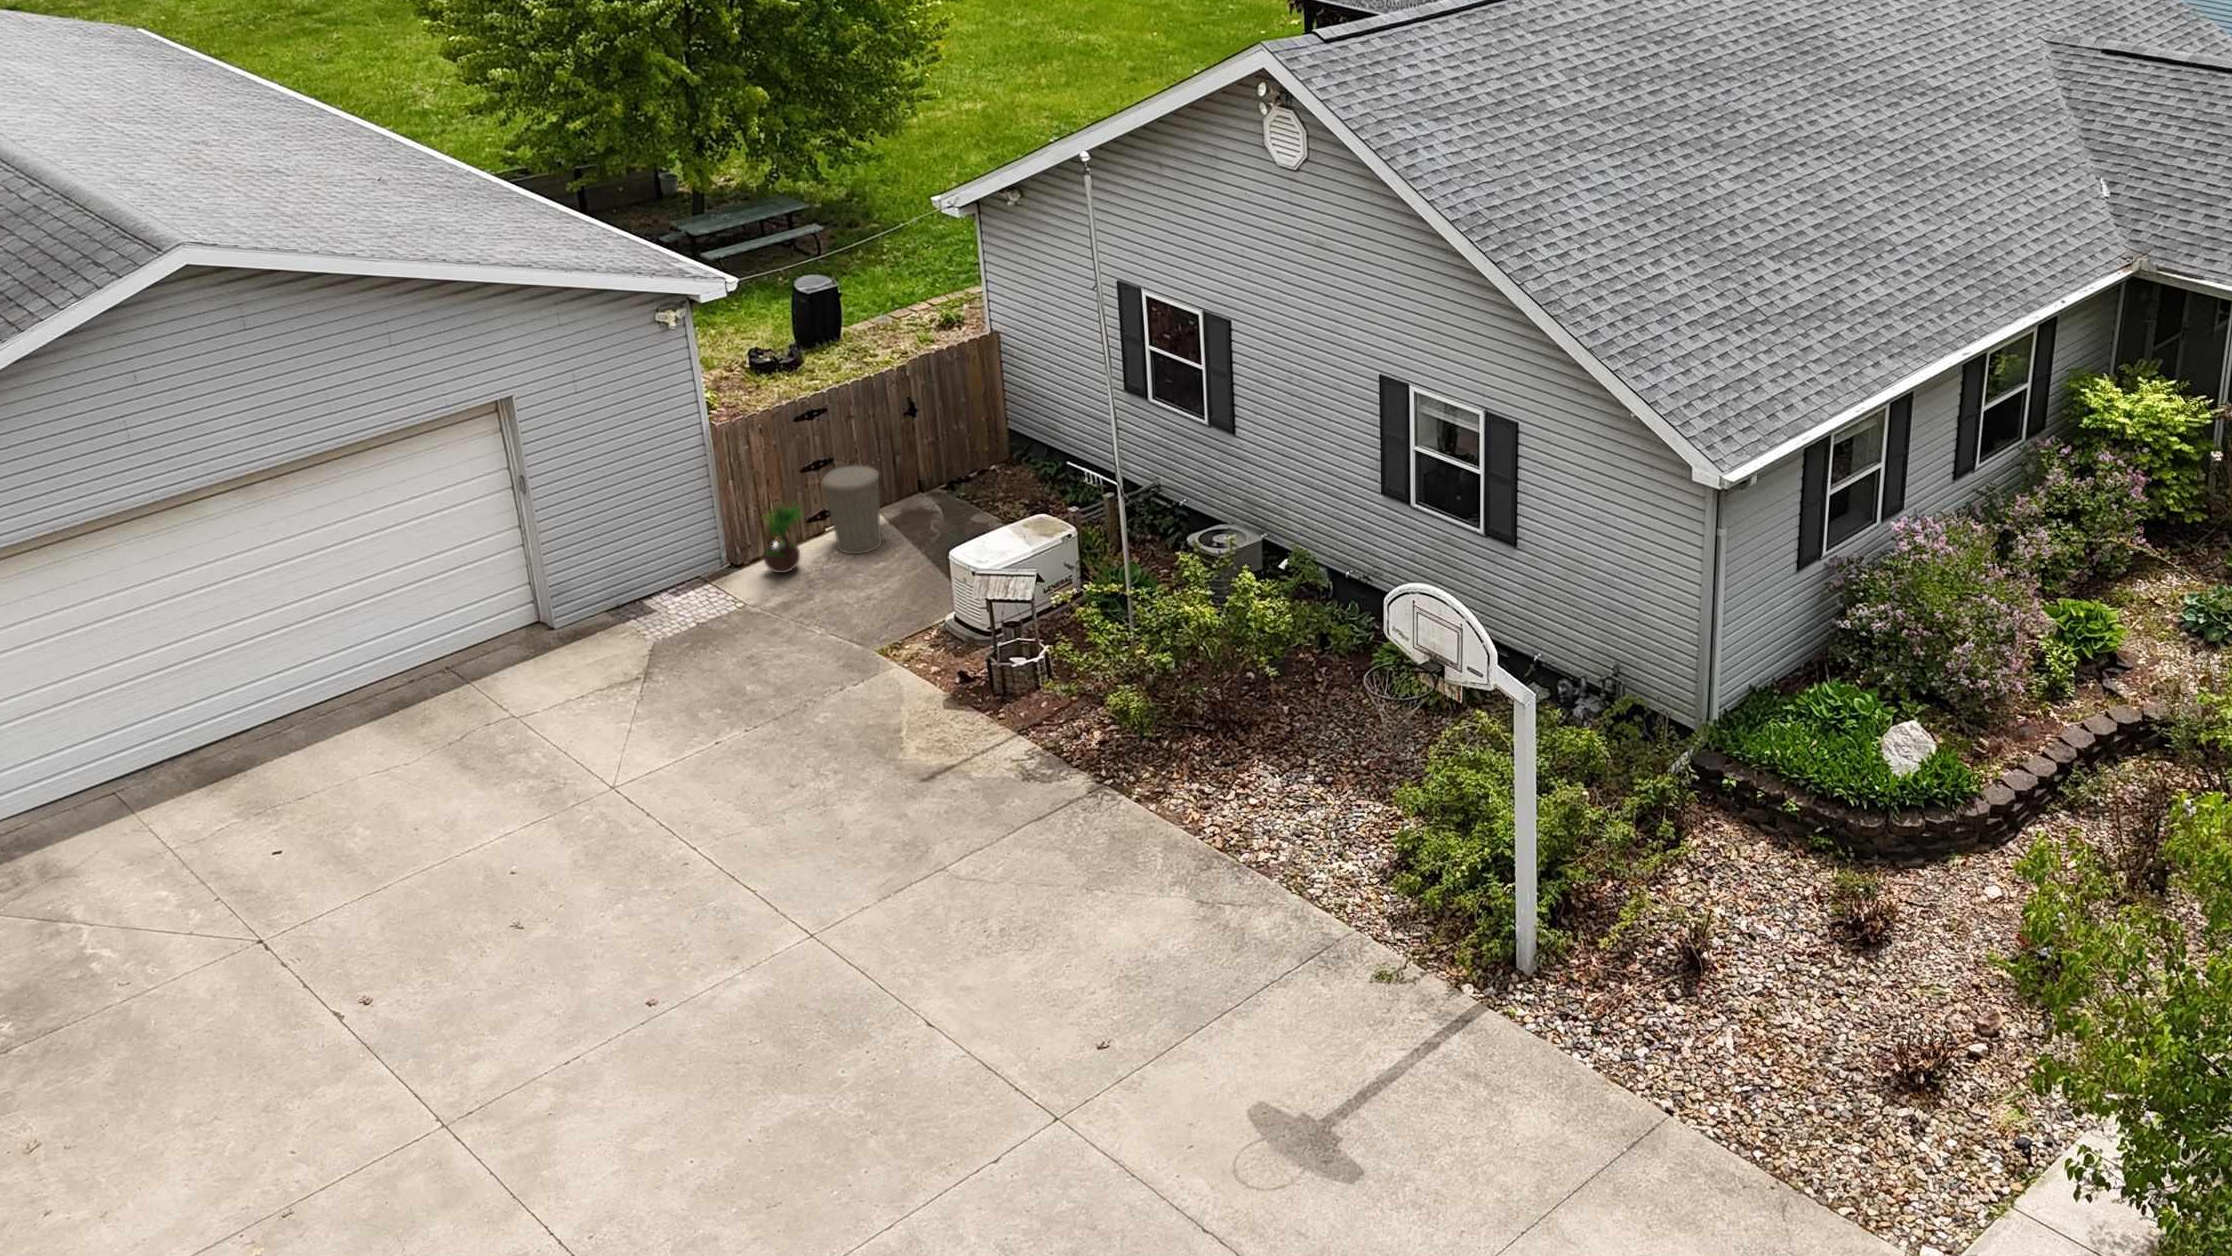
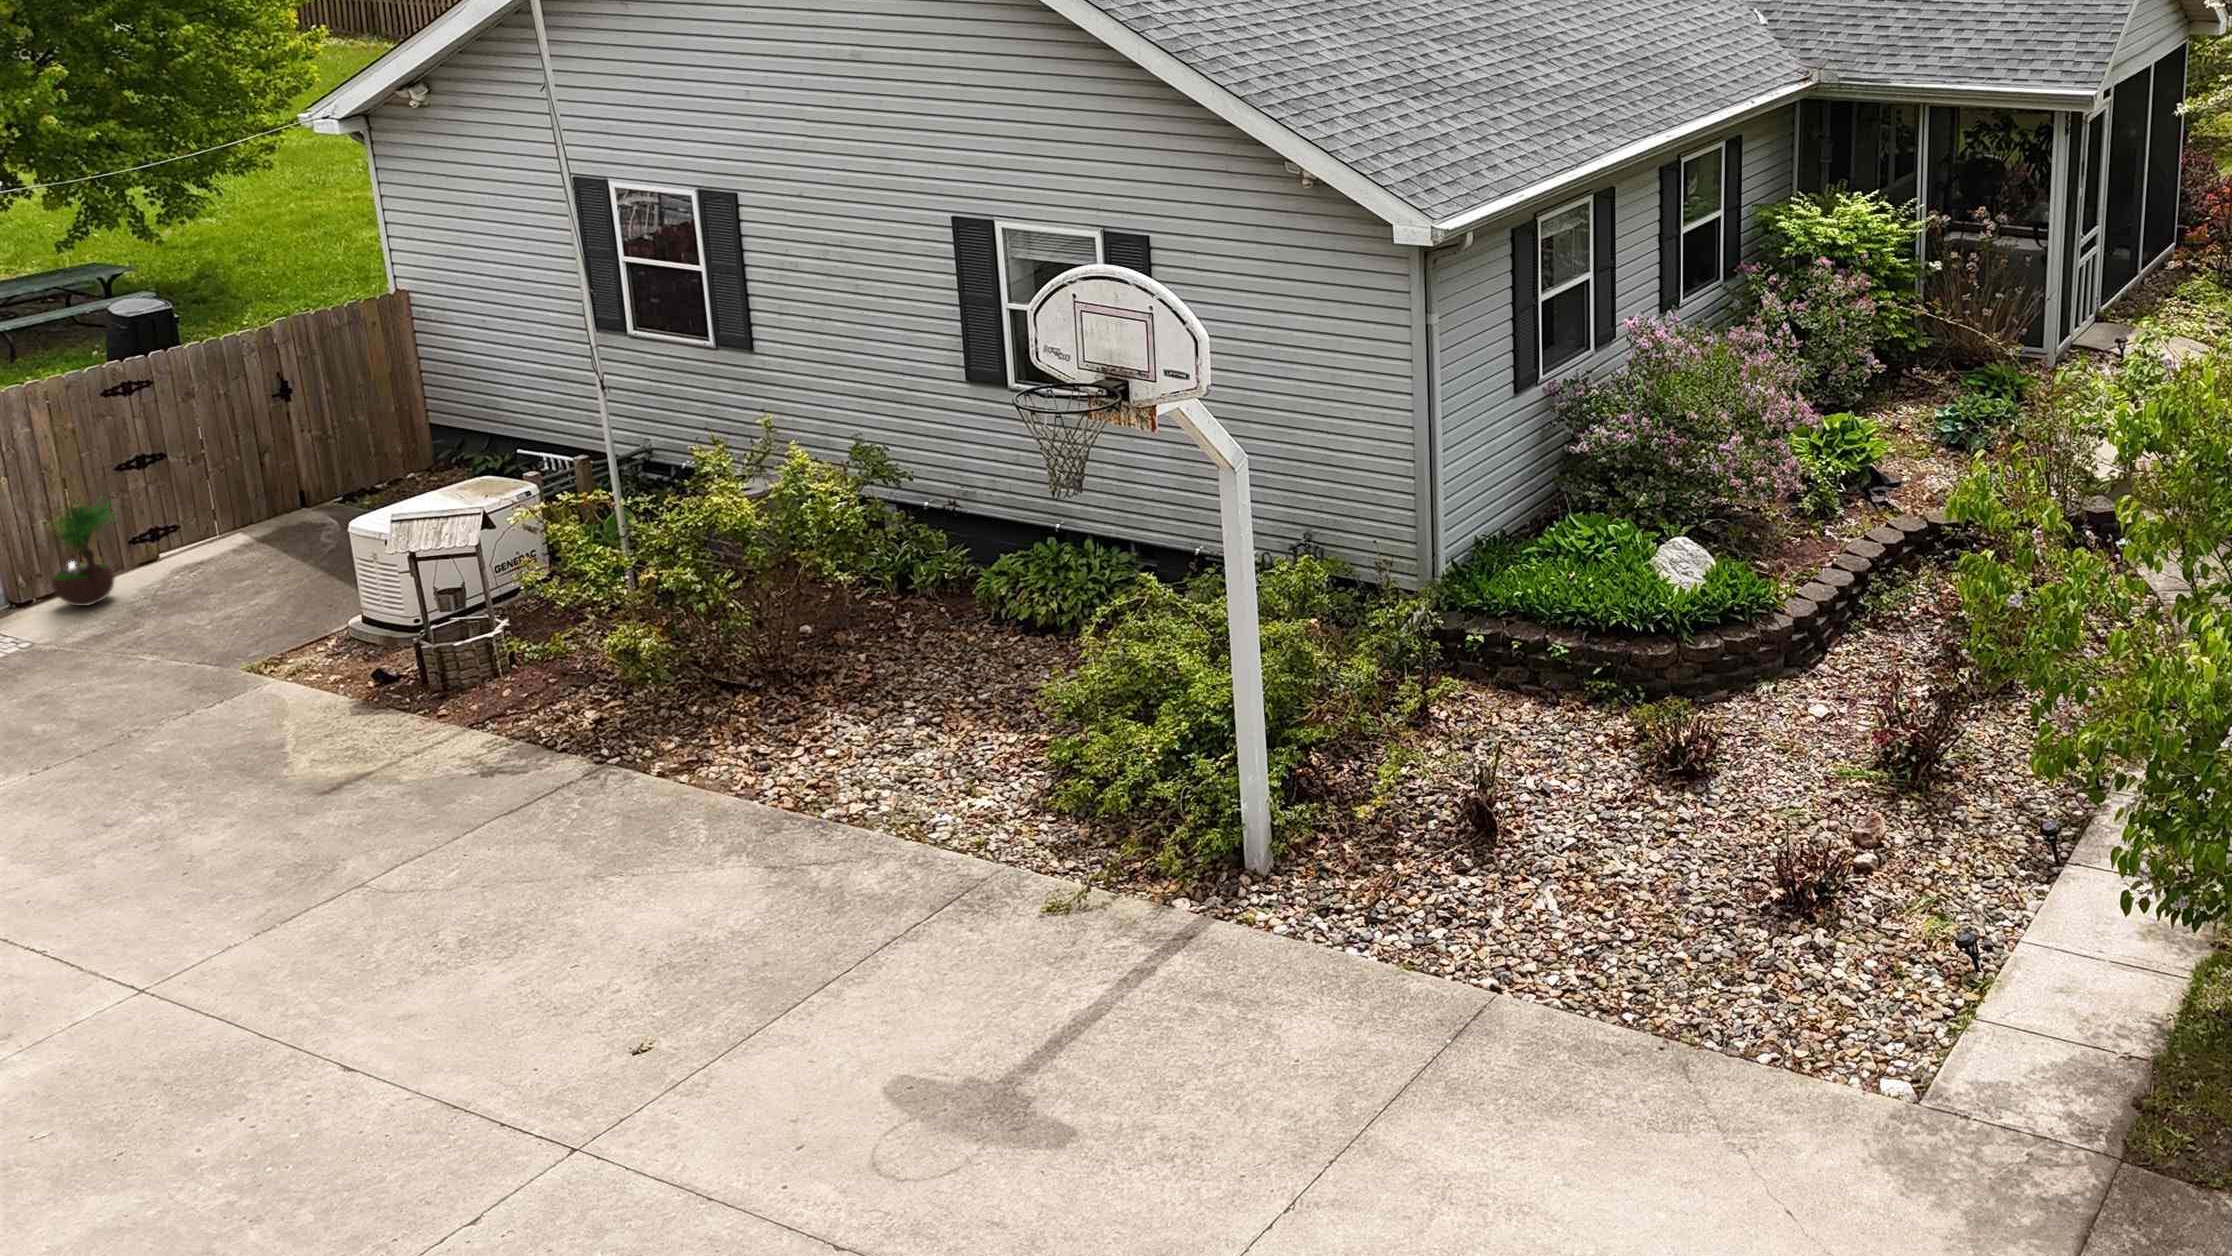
trash can: present [823,466,882,554] -> none [147,454,249,576]

